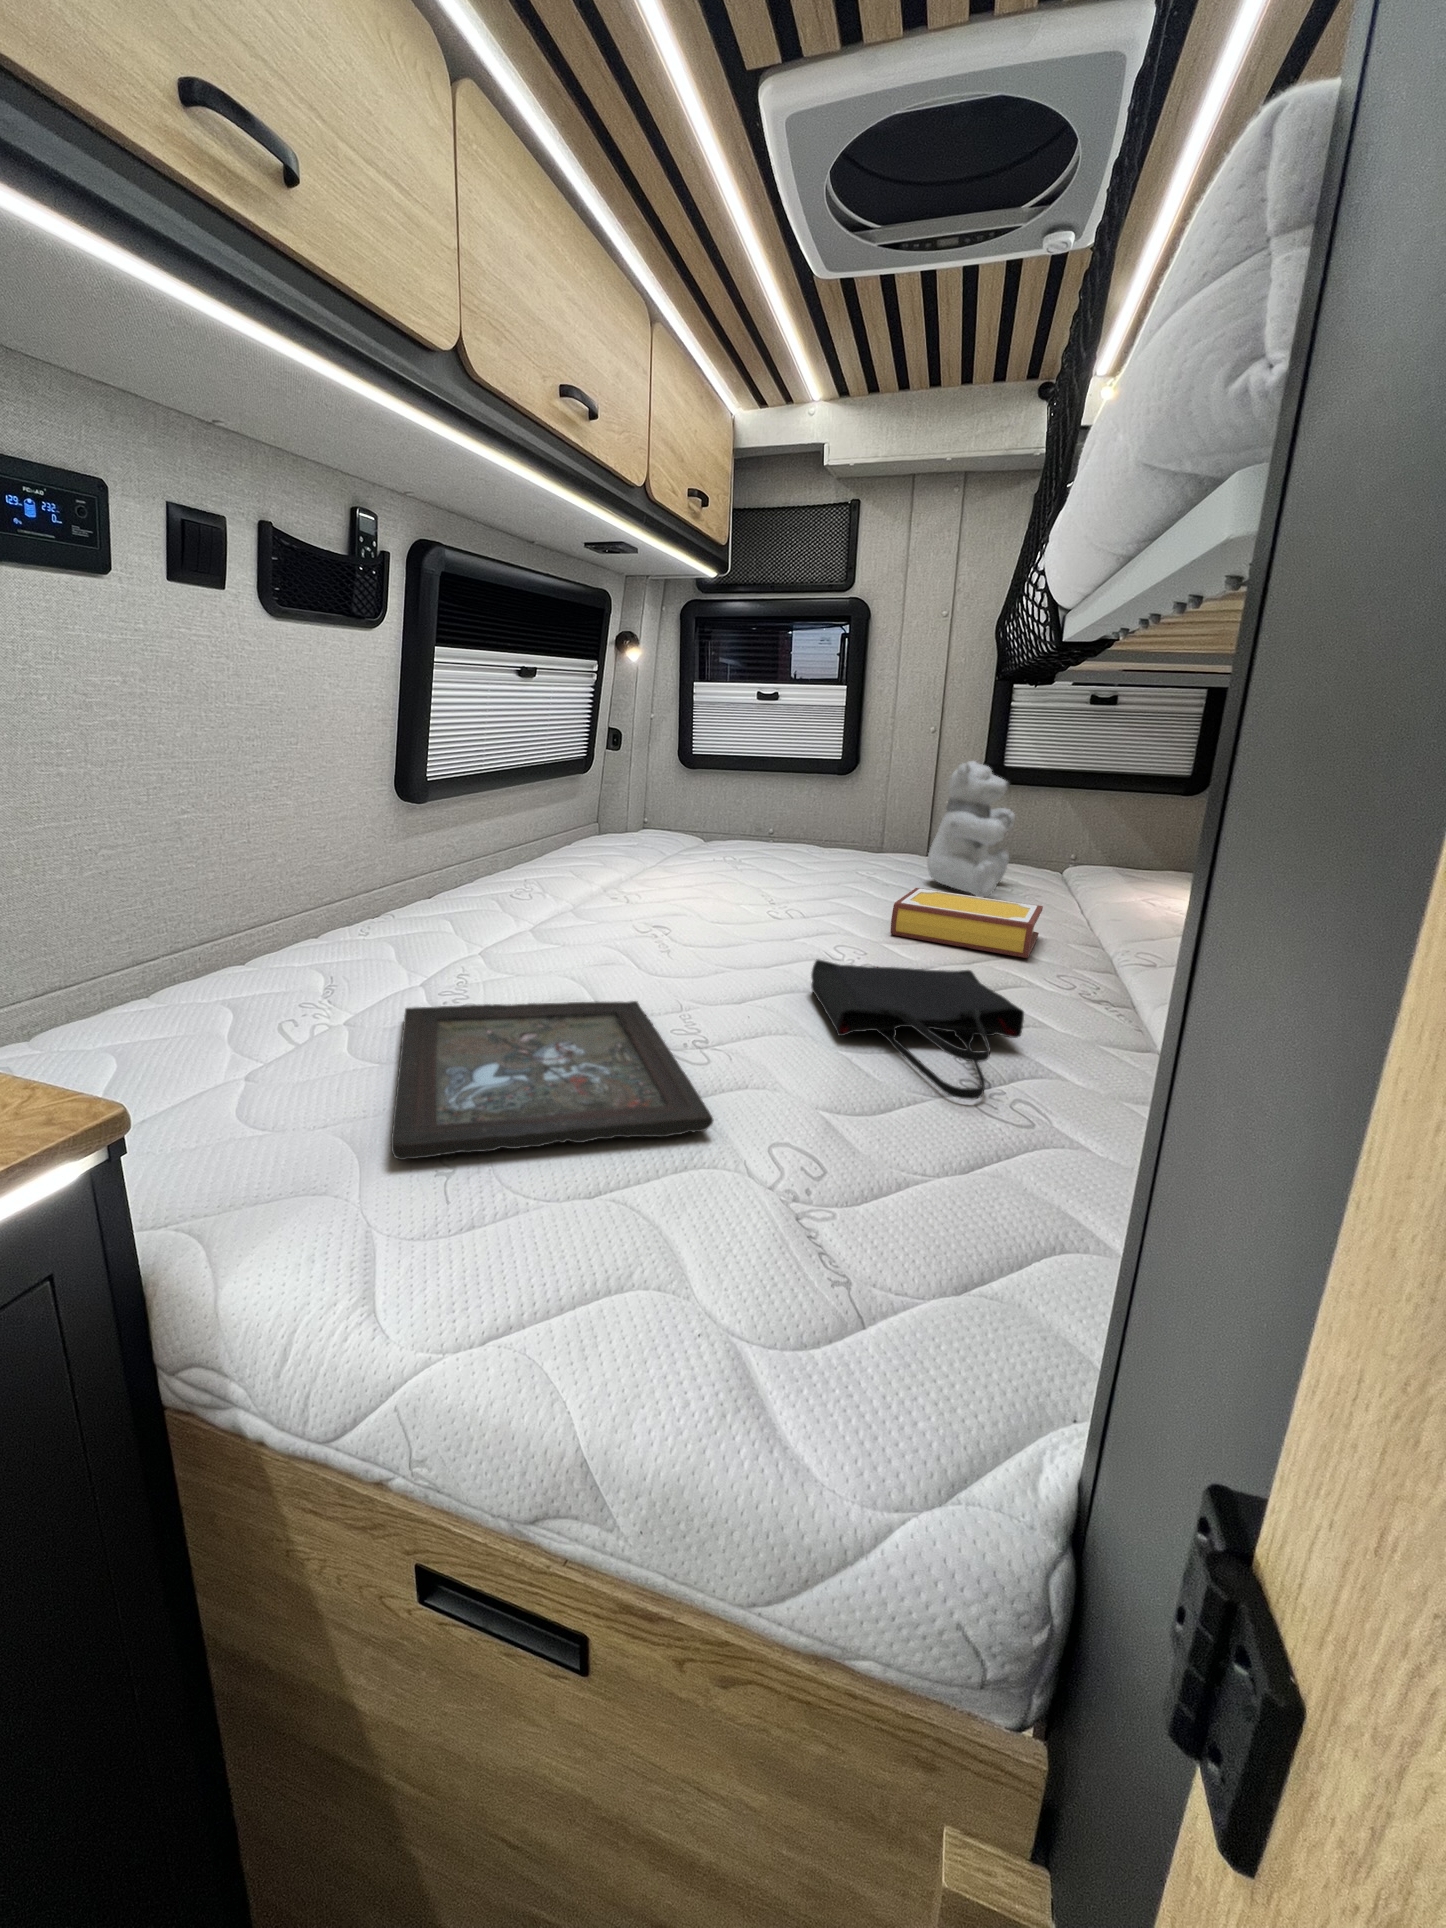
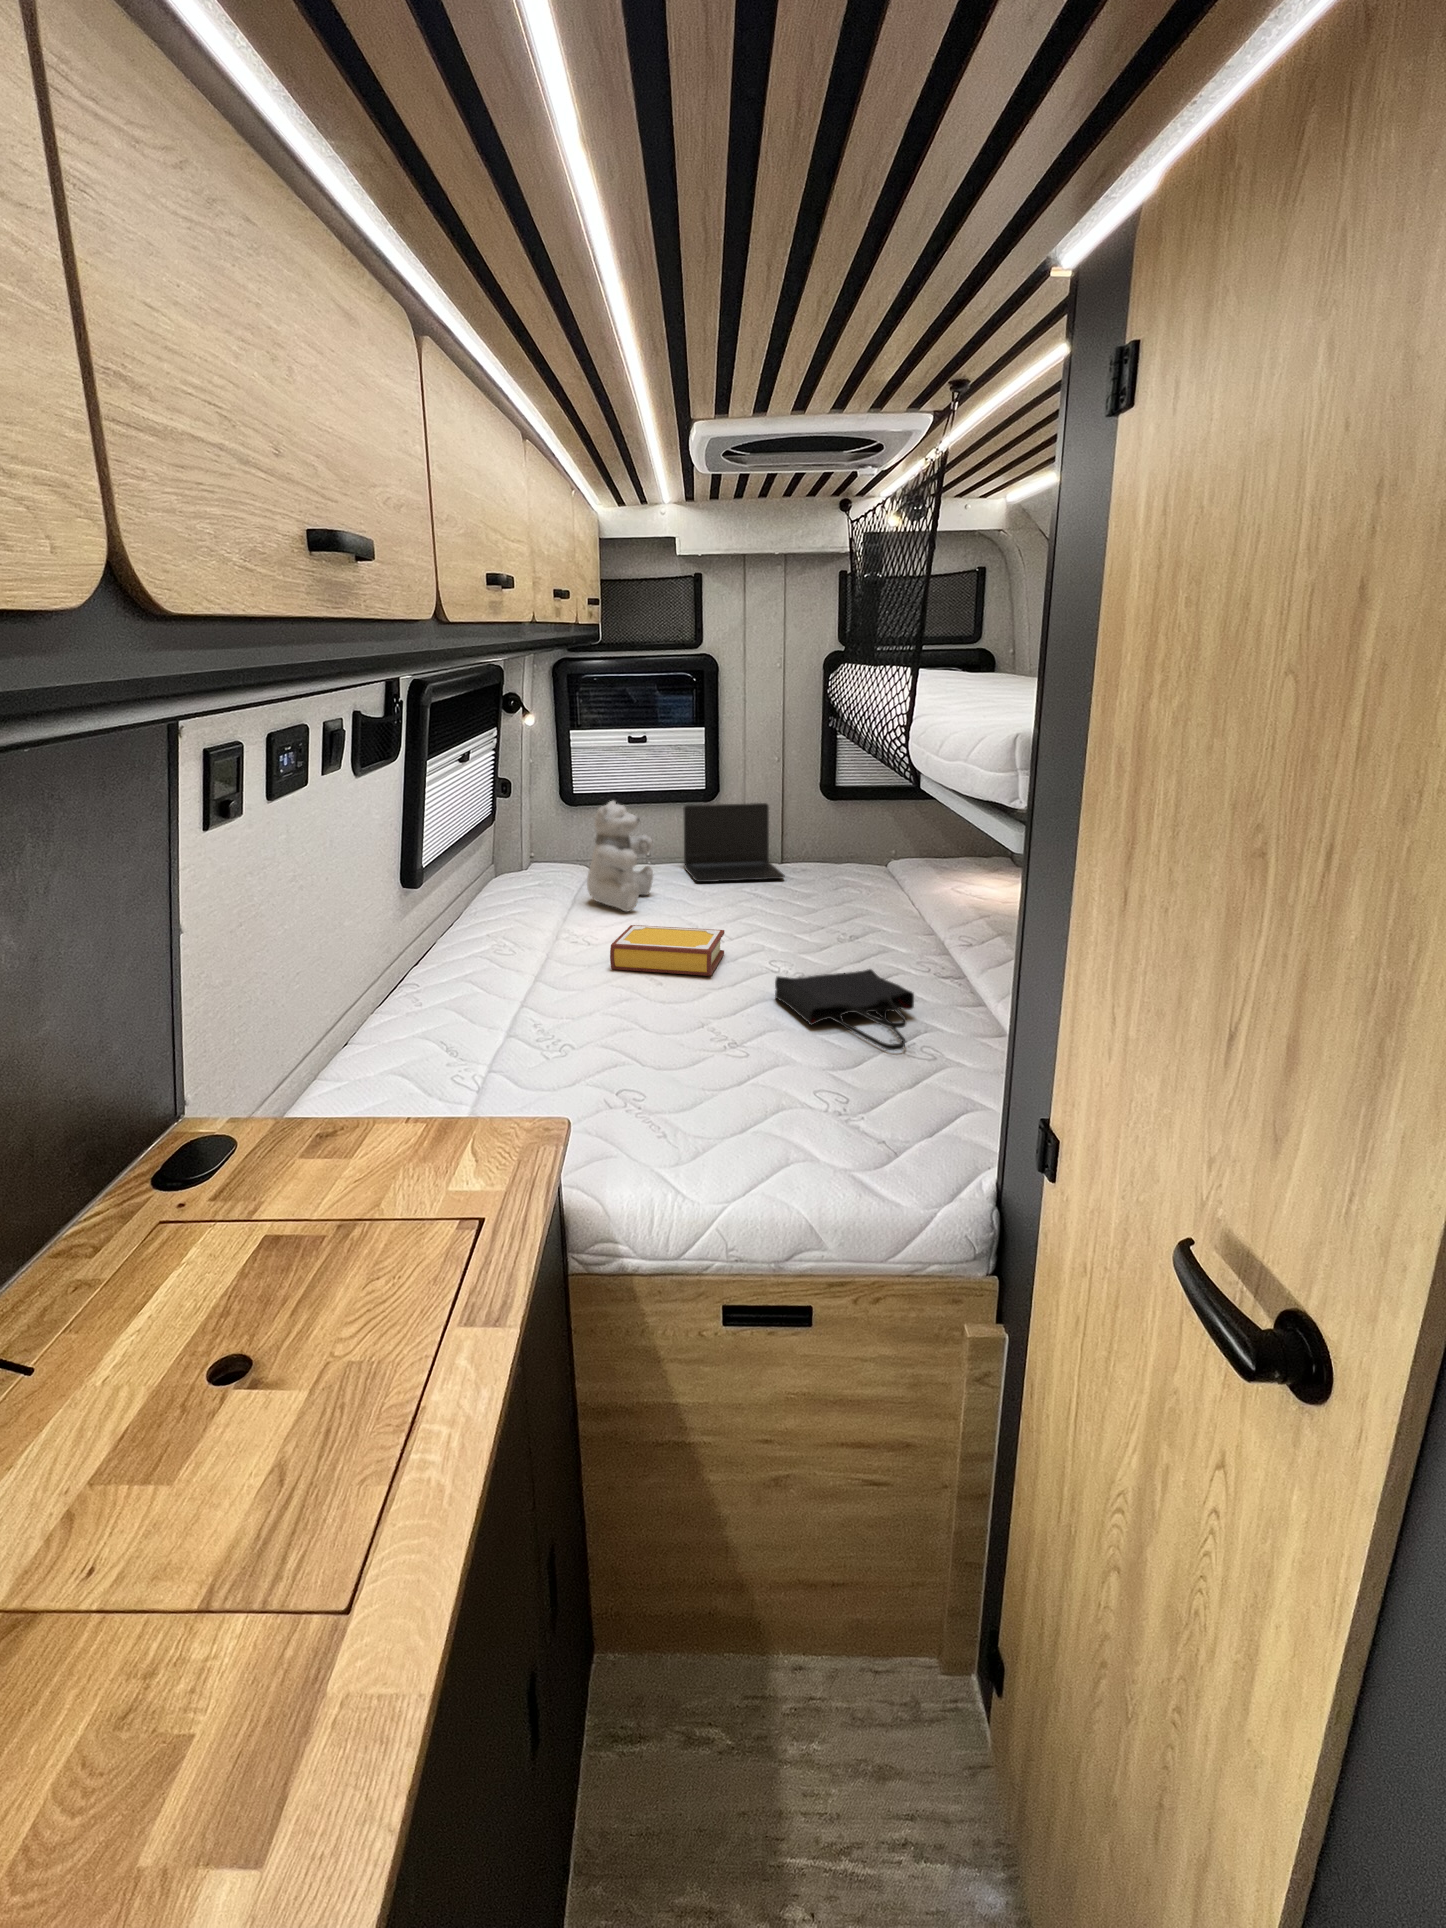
teddy bear: present [927,761,1015,897] -> present [587,801,653,911]
laptop: none [799,770,915,865] -> present [683,803,785,882]
book: present [890,888,1043,958] -> present [610,925,725,976]
tray: present [391,1001,713,1160] -> none [540,1023,778,1133]

